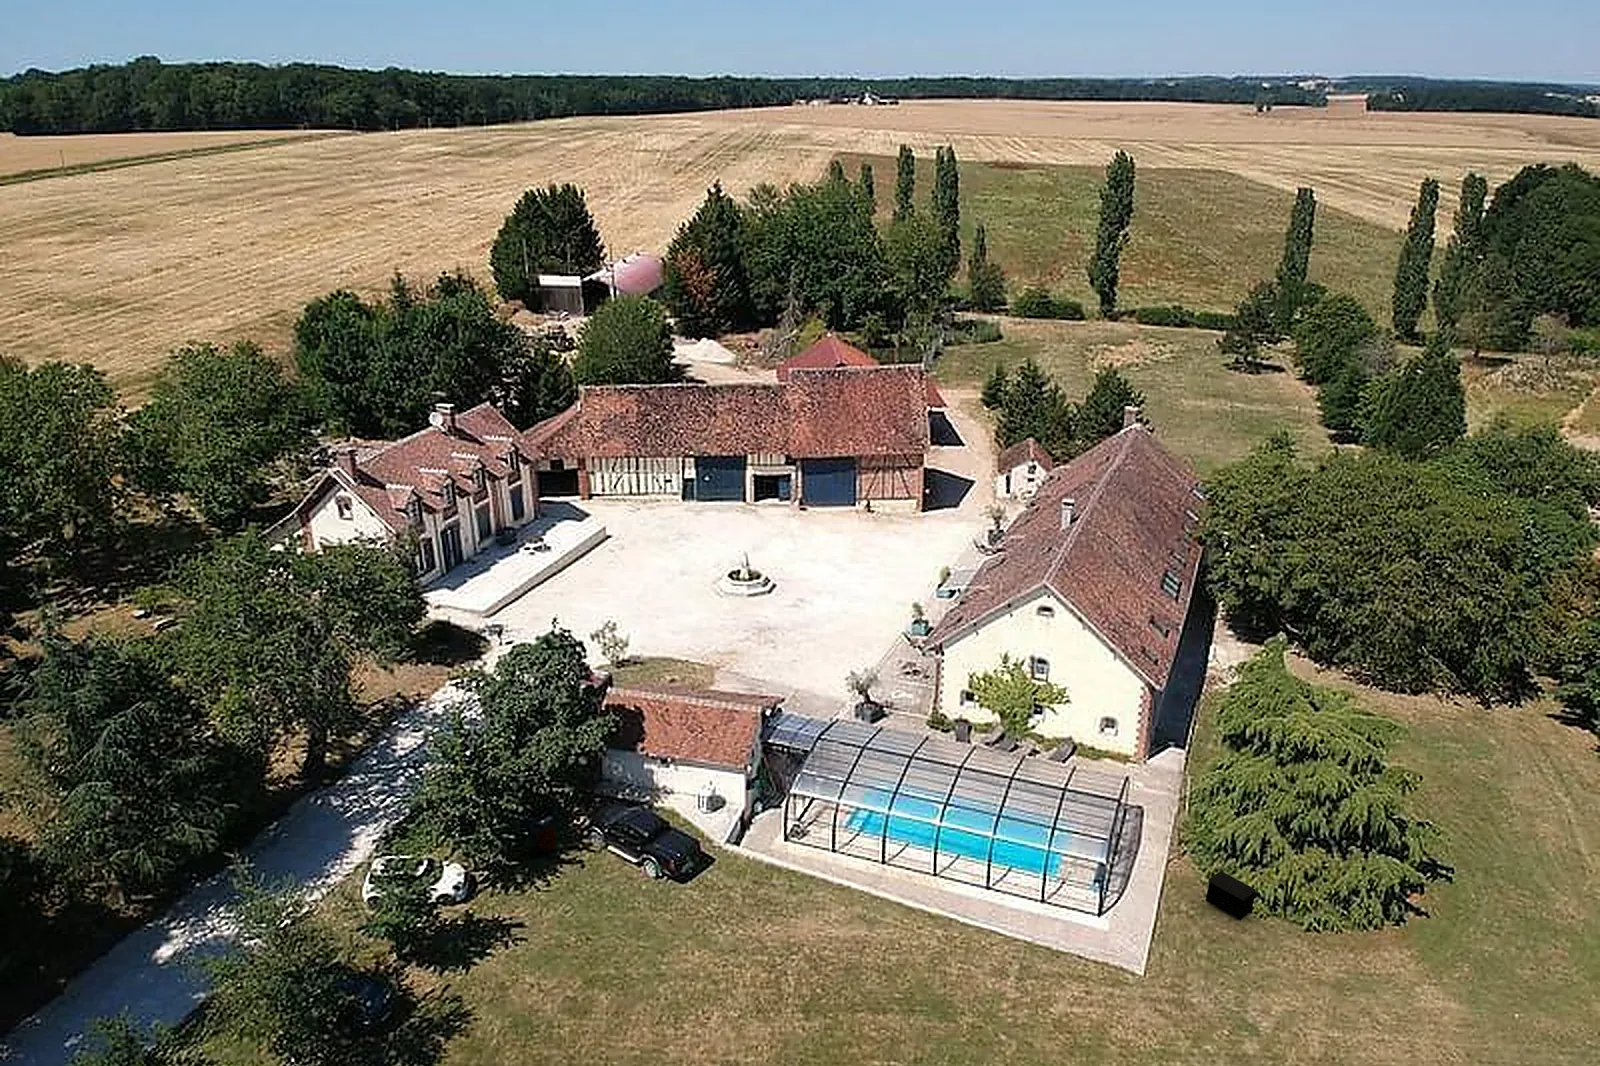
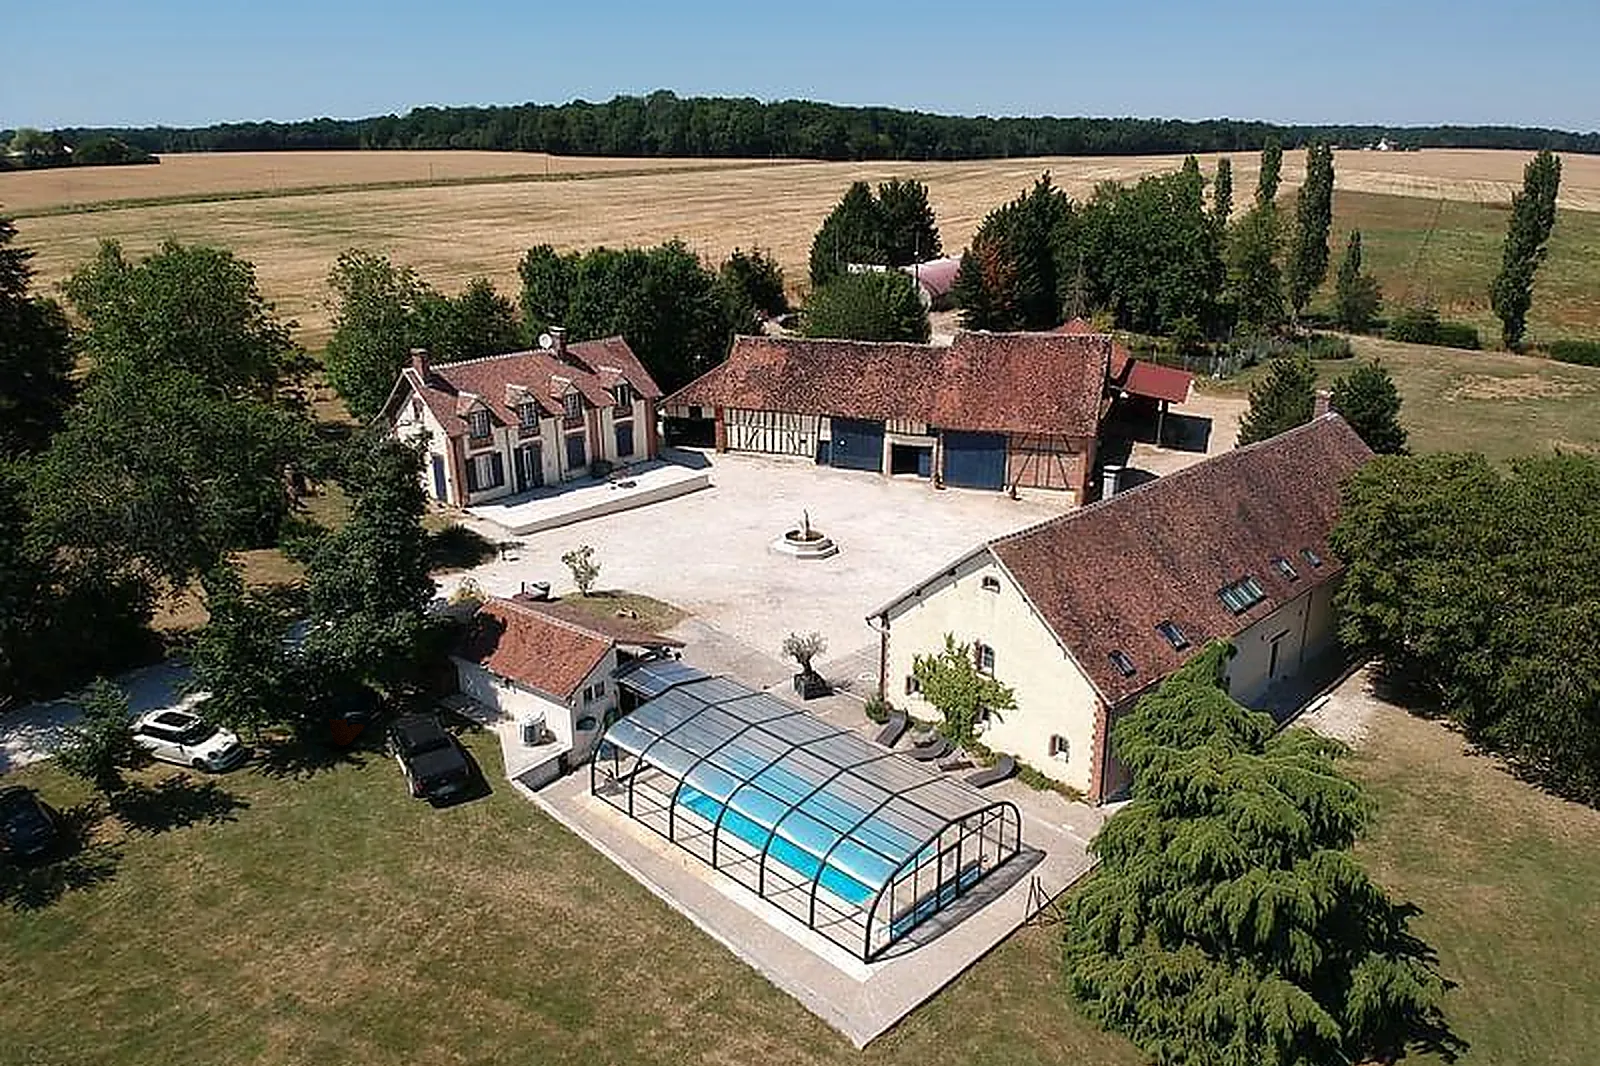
storage bench: present [1206,871,1256,920] -> none [1033,948,1091,1021]

